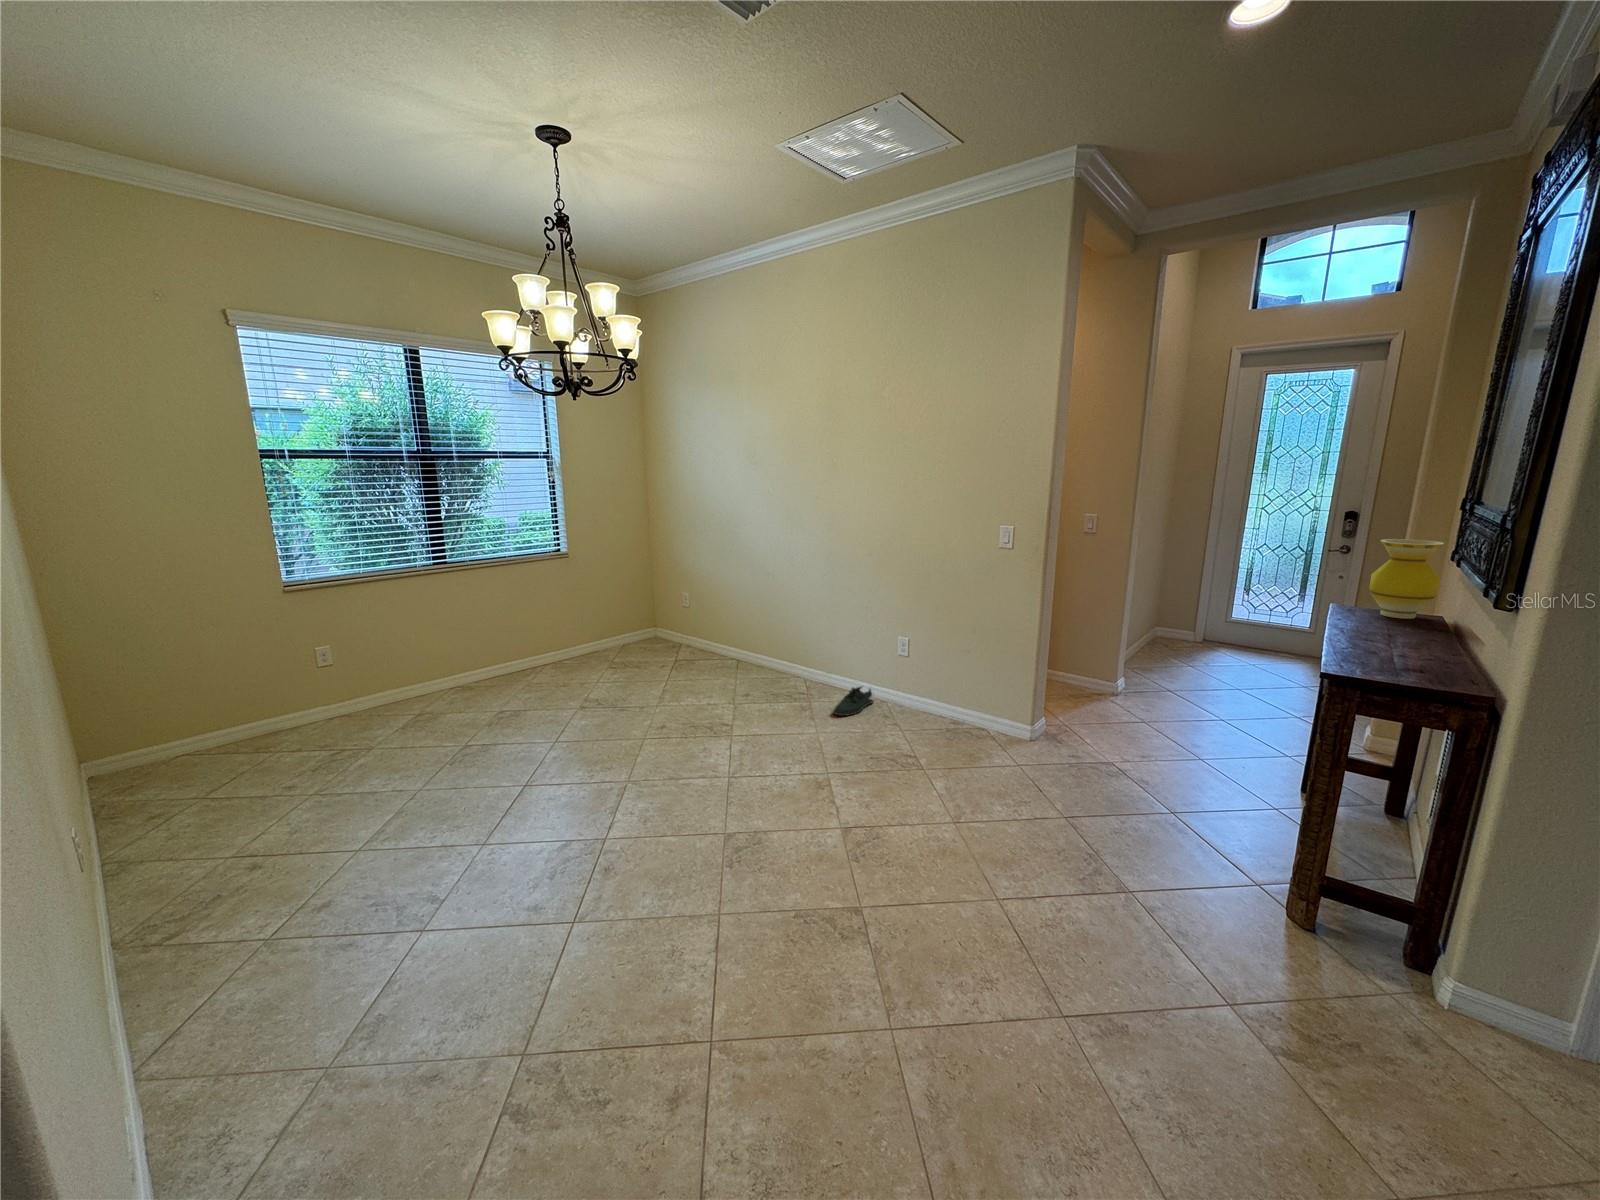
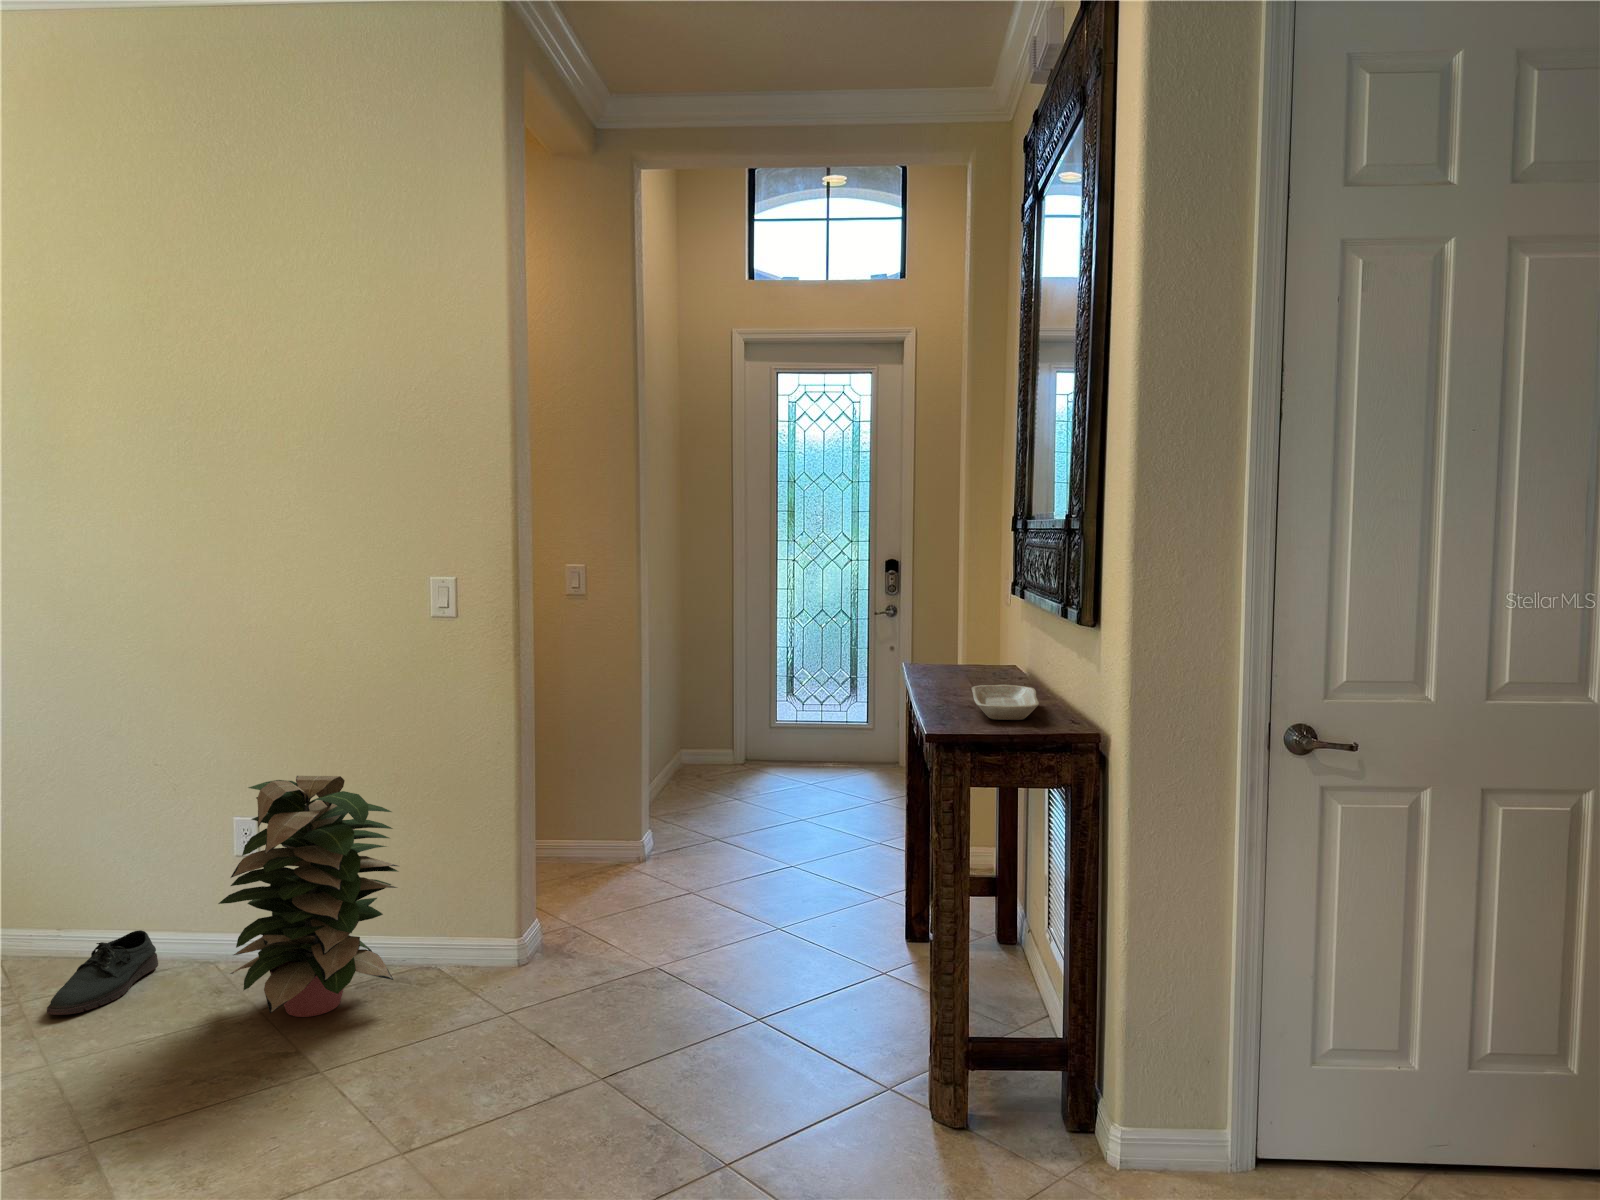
vase: present [1369,539,1444,619] -> none [940,569,1006,673]
decorative plant: none [898,629,981,742] -> present [218,776,398,1017]
tray: none [1379,635,1446,668] -> present [972,685,1039,720]

